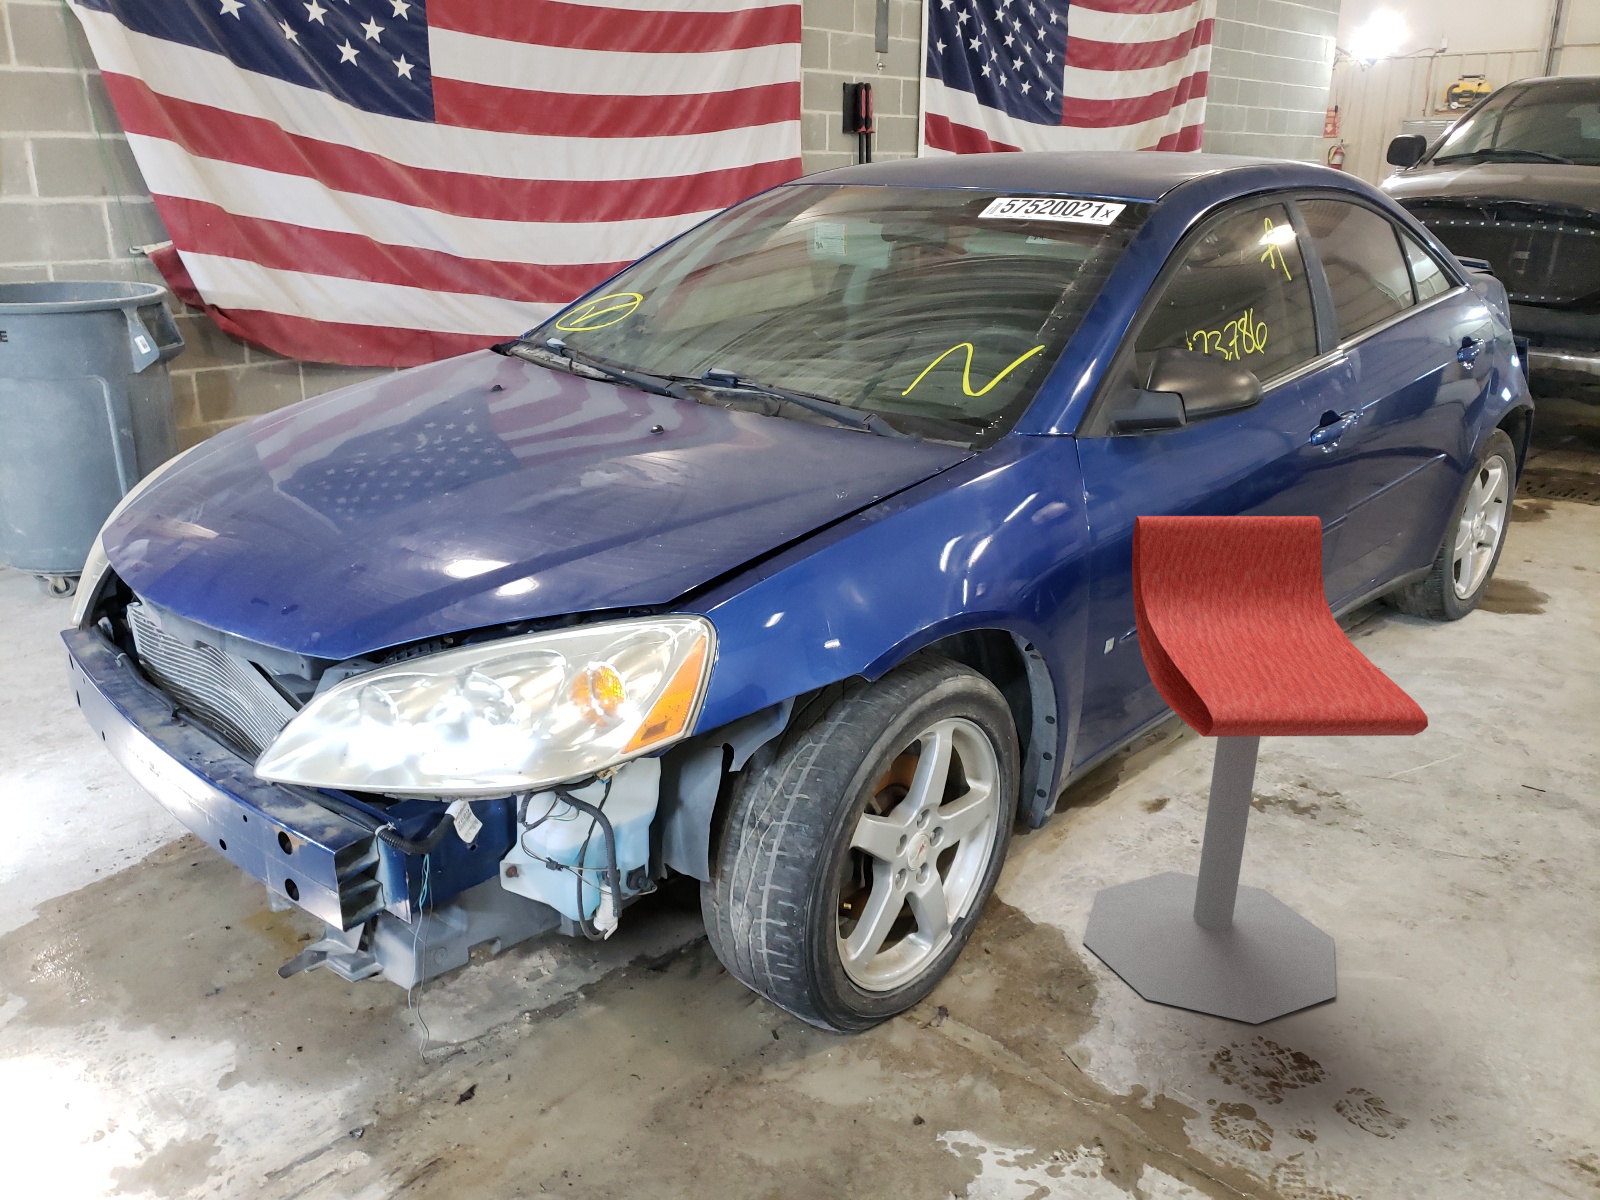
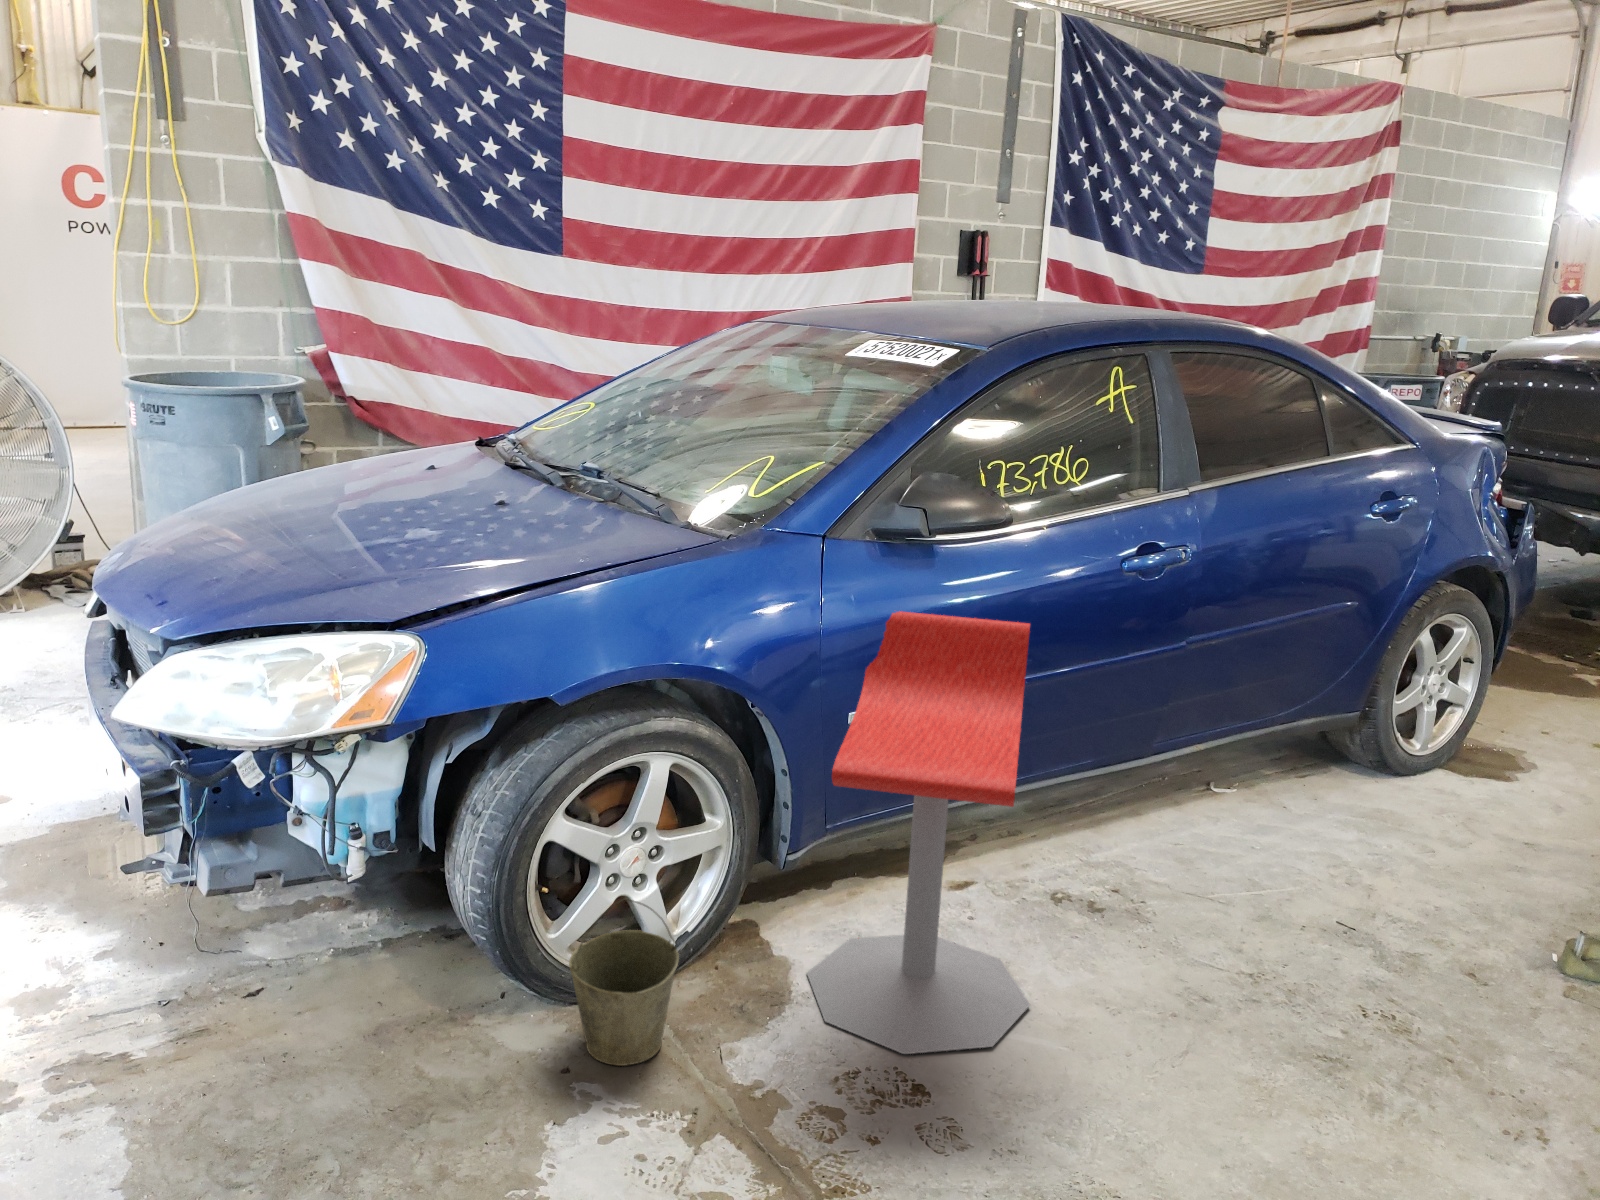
bucket: none [893,905,1028,1103] -> present [569,899,679,1066]

